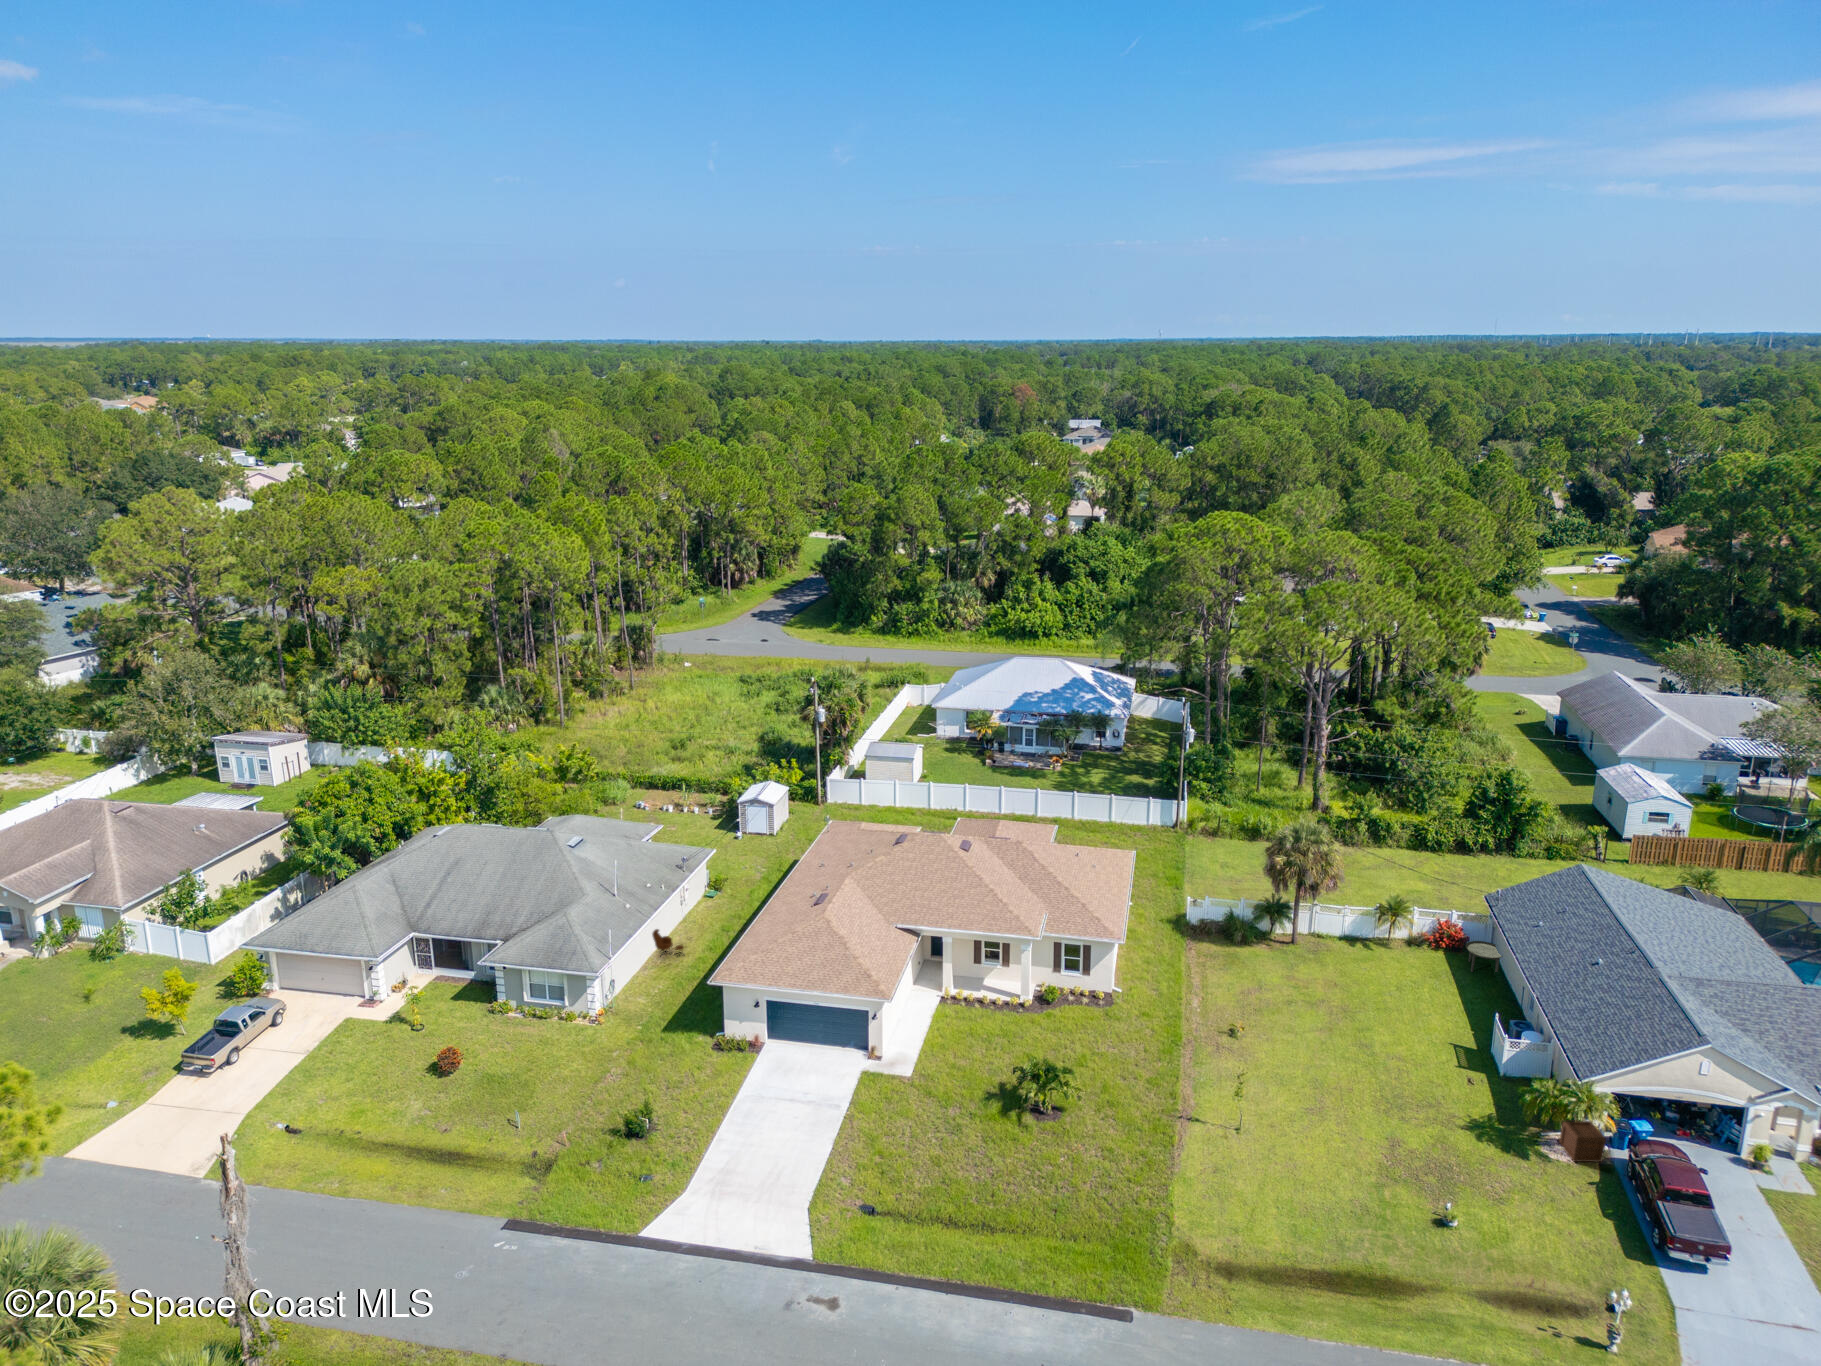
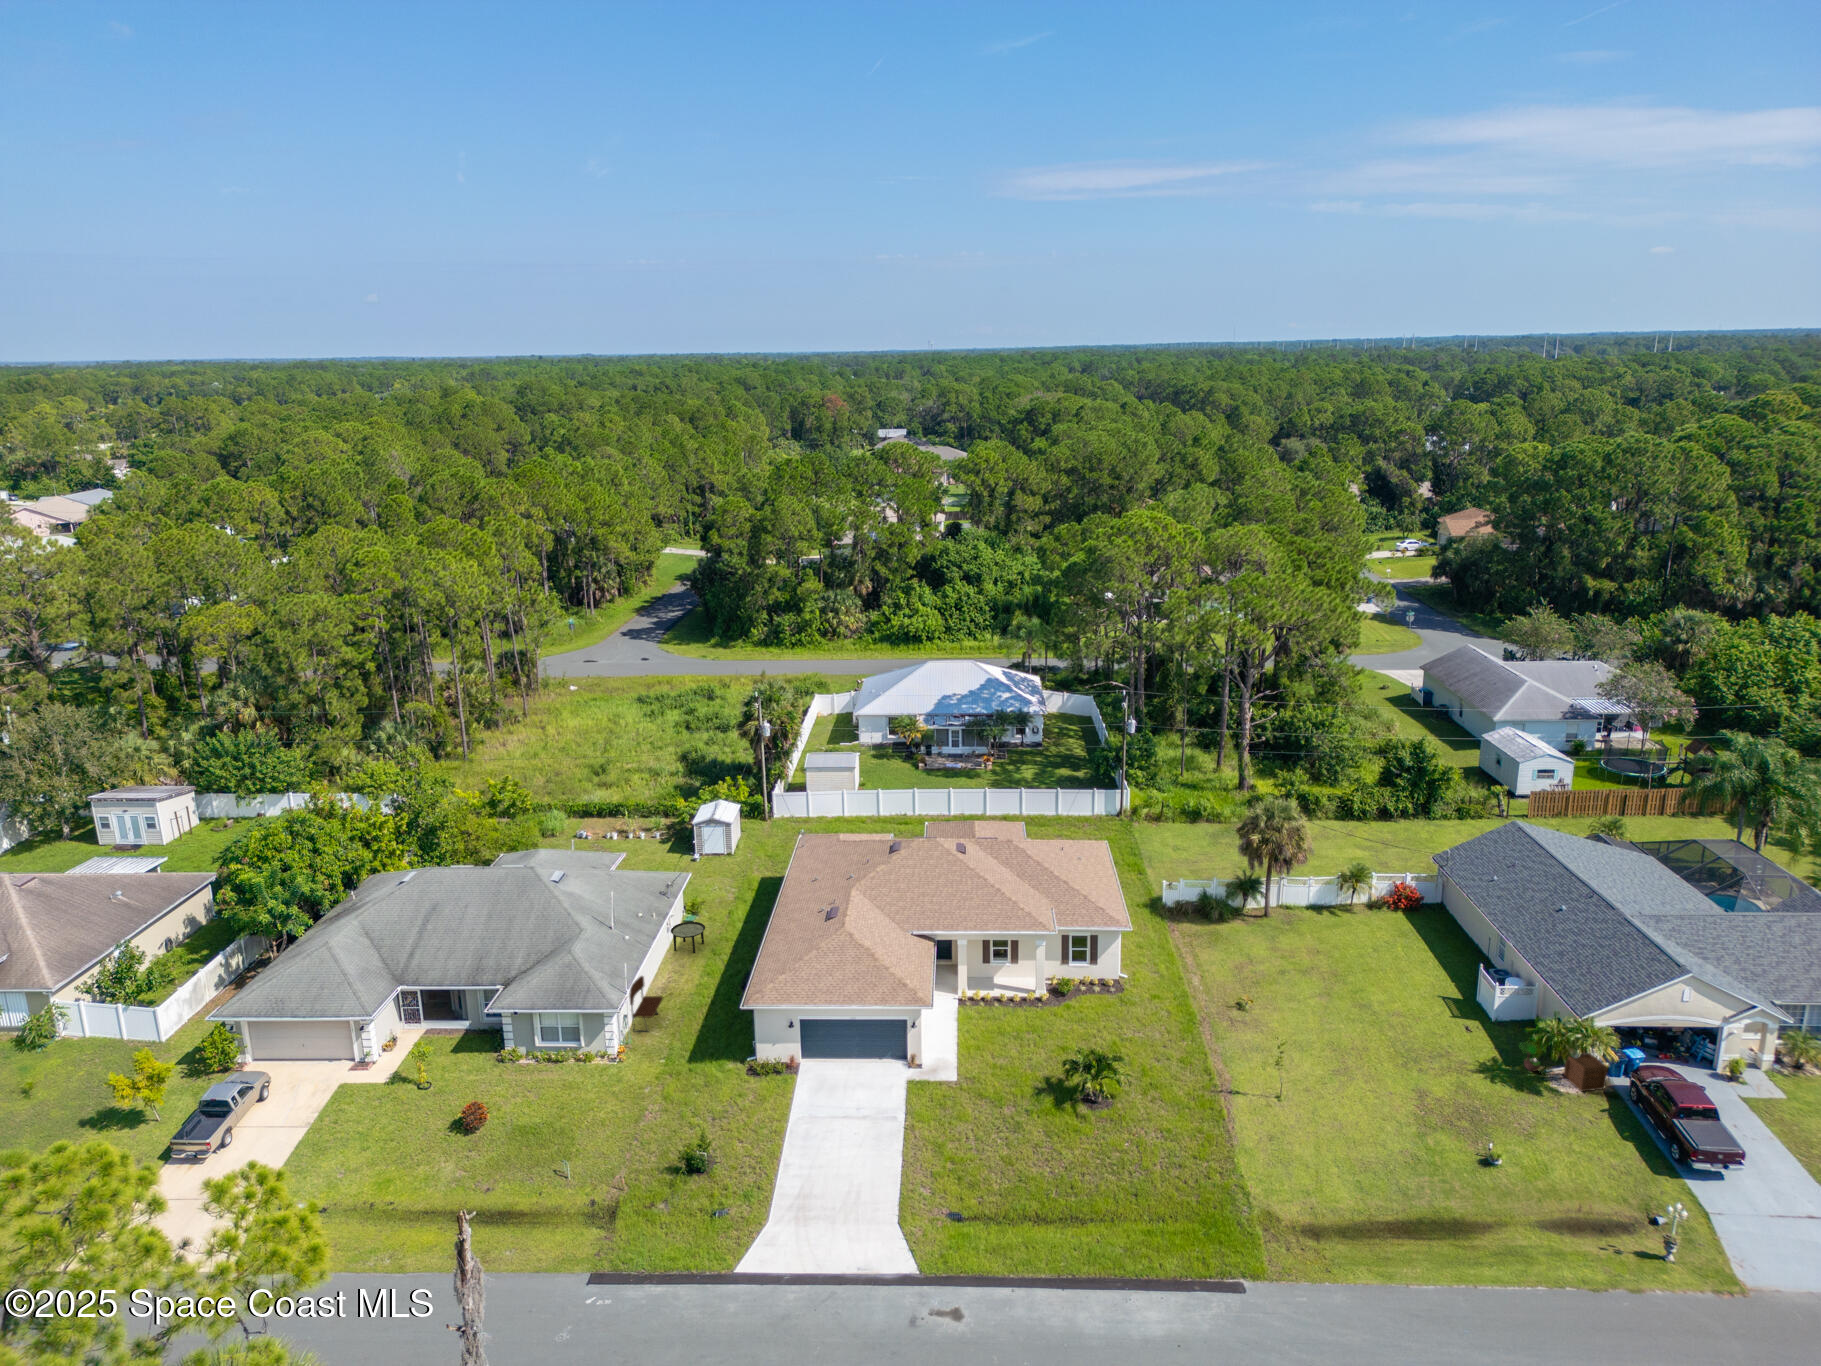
lounge chair: present [652,929,684,957] -> none [650,958,686,987]
round table: present [1465,941,1502,972] -> present [671,922,705,953]
bench: none [618,944,655,998] -> present [629,976,663,1032]
potted tree: none [1511,1099,1536,1134] -> present [1521,1043,1541,1071]

